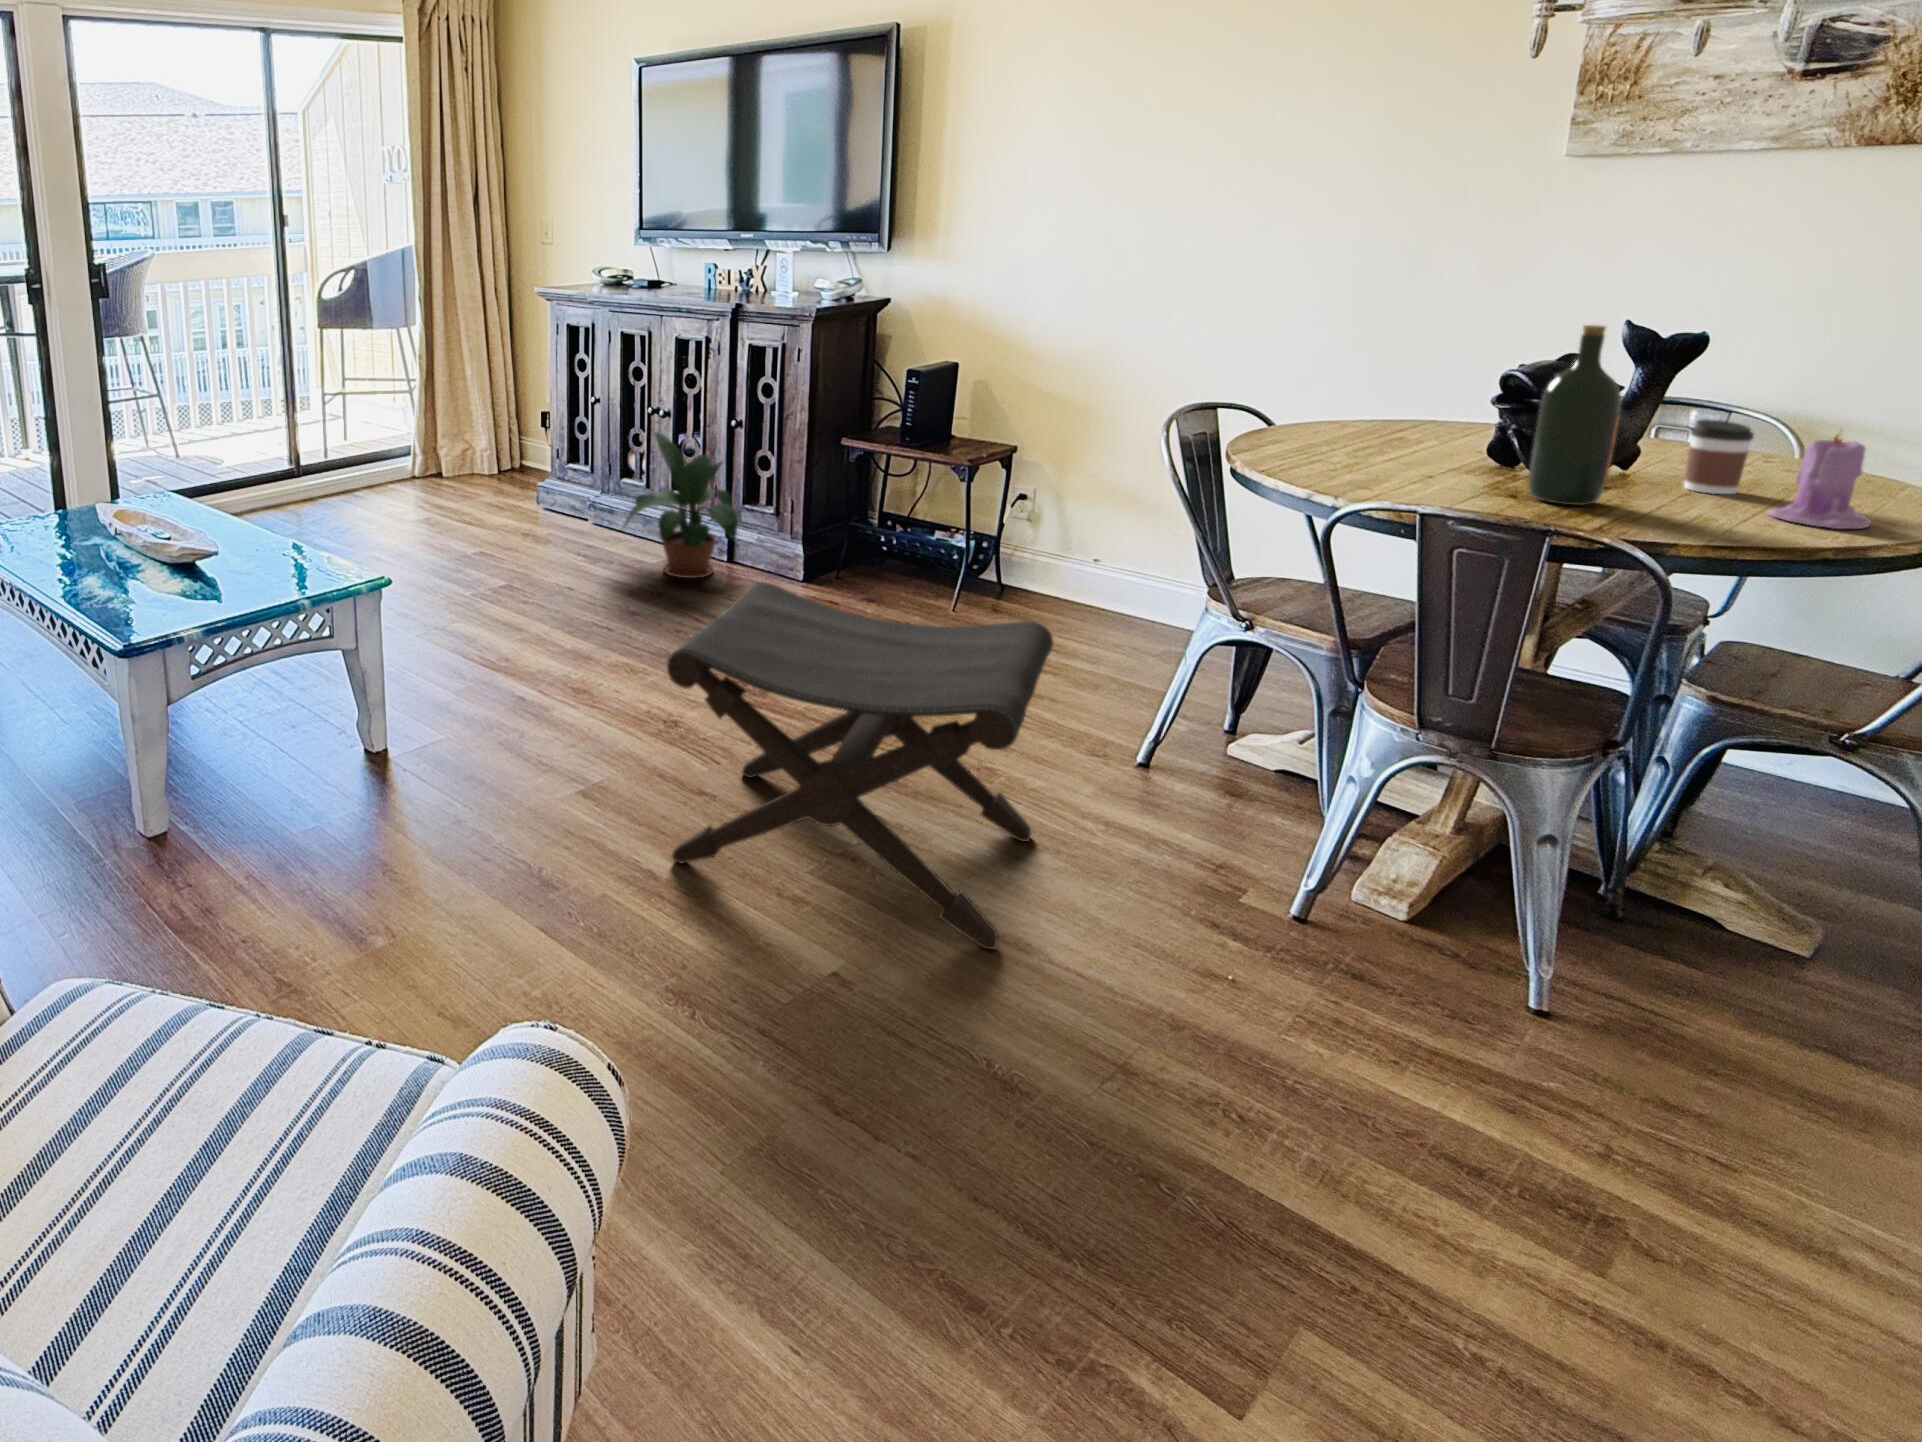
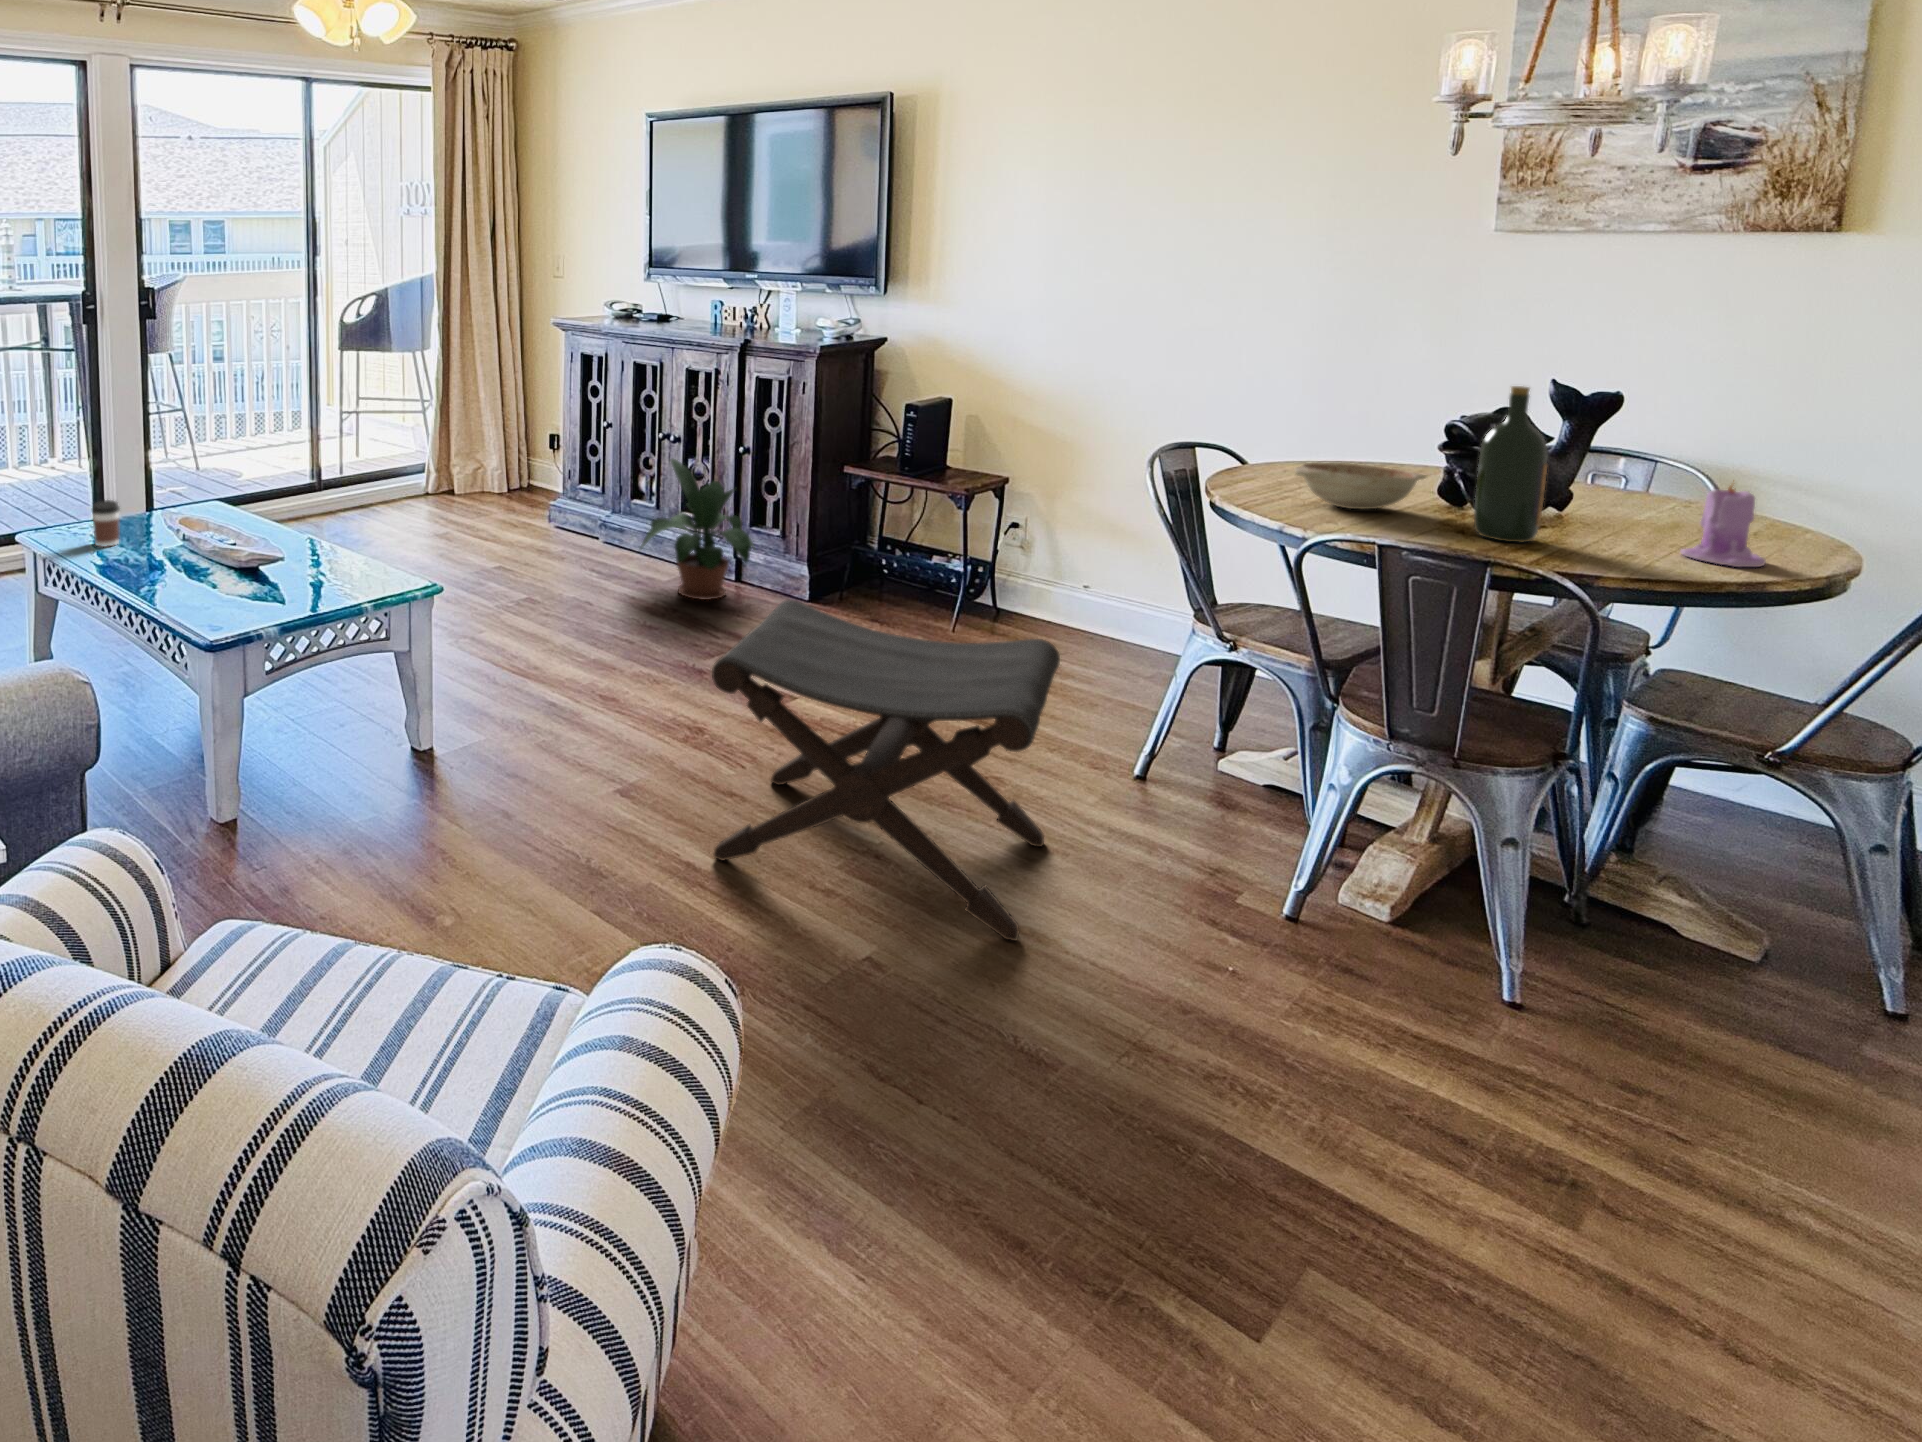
coffee cup: present [1684,419,1754,494] -> present [92,500,120,547]
decorative bowl: none [1322,420,1475,471] -> present [1294,463,1426,509]

